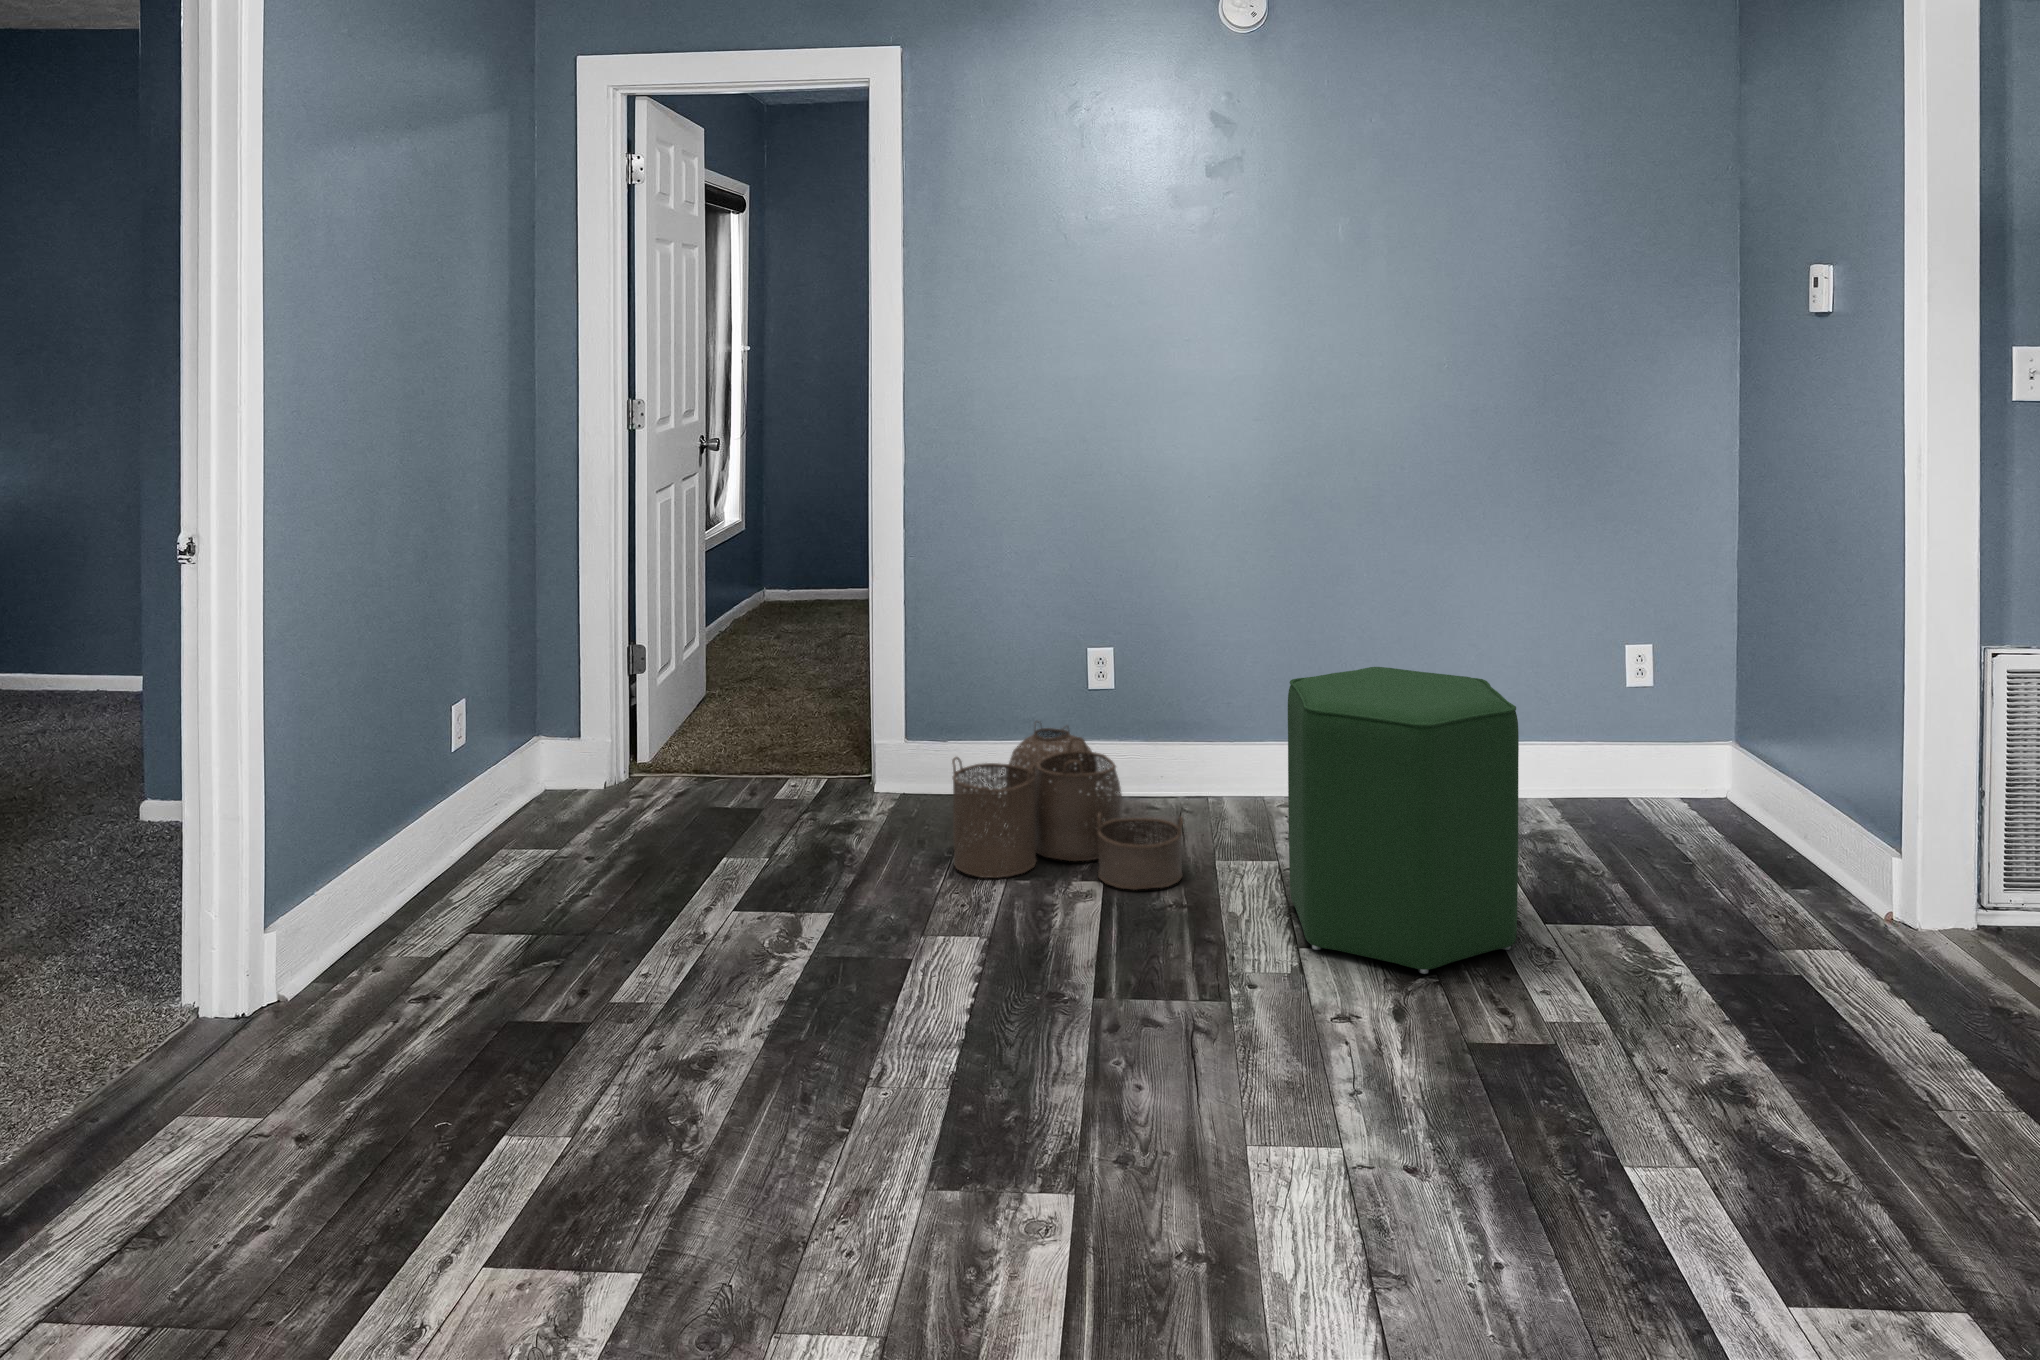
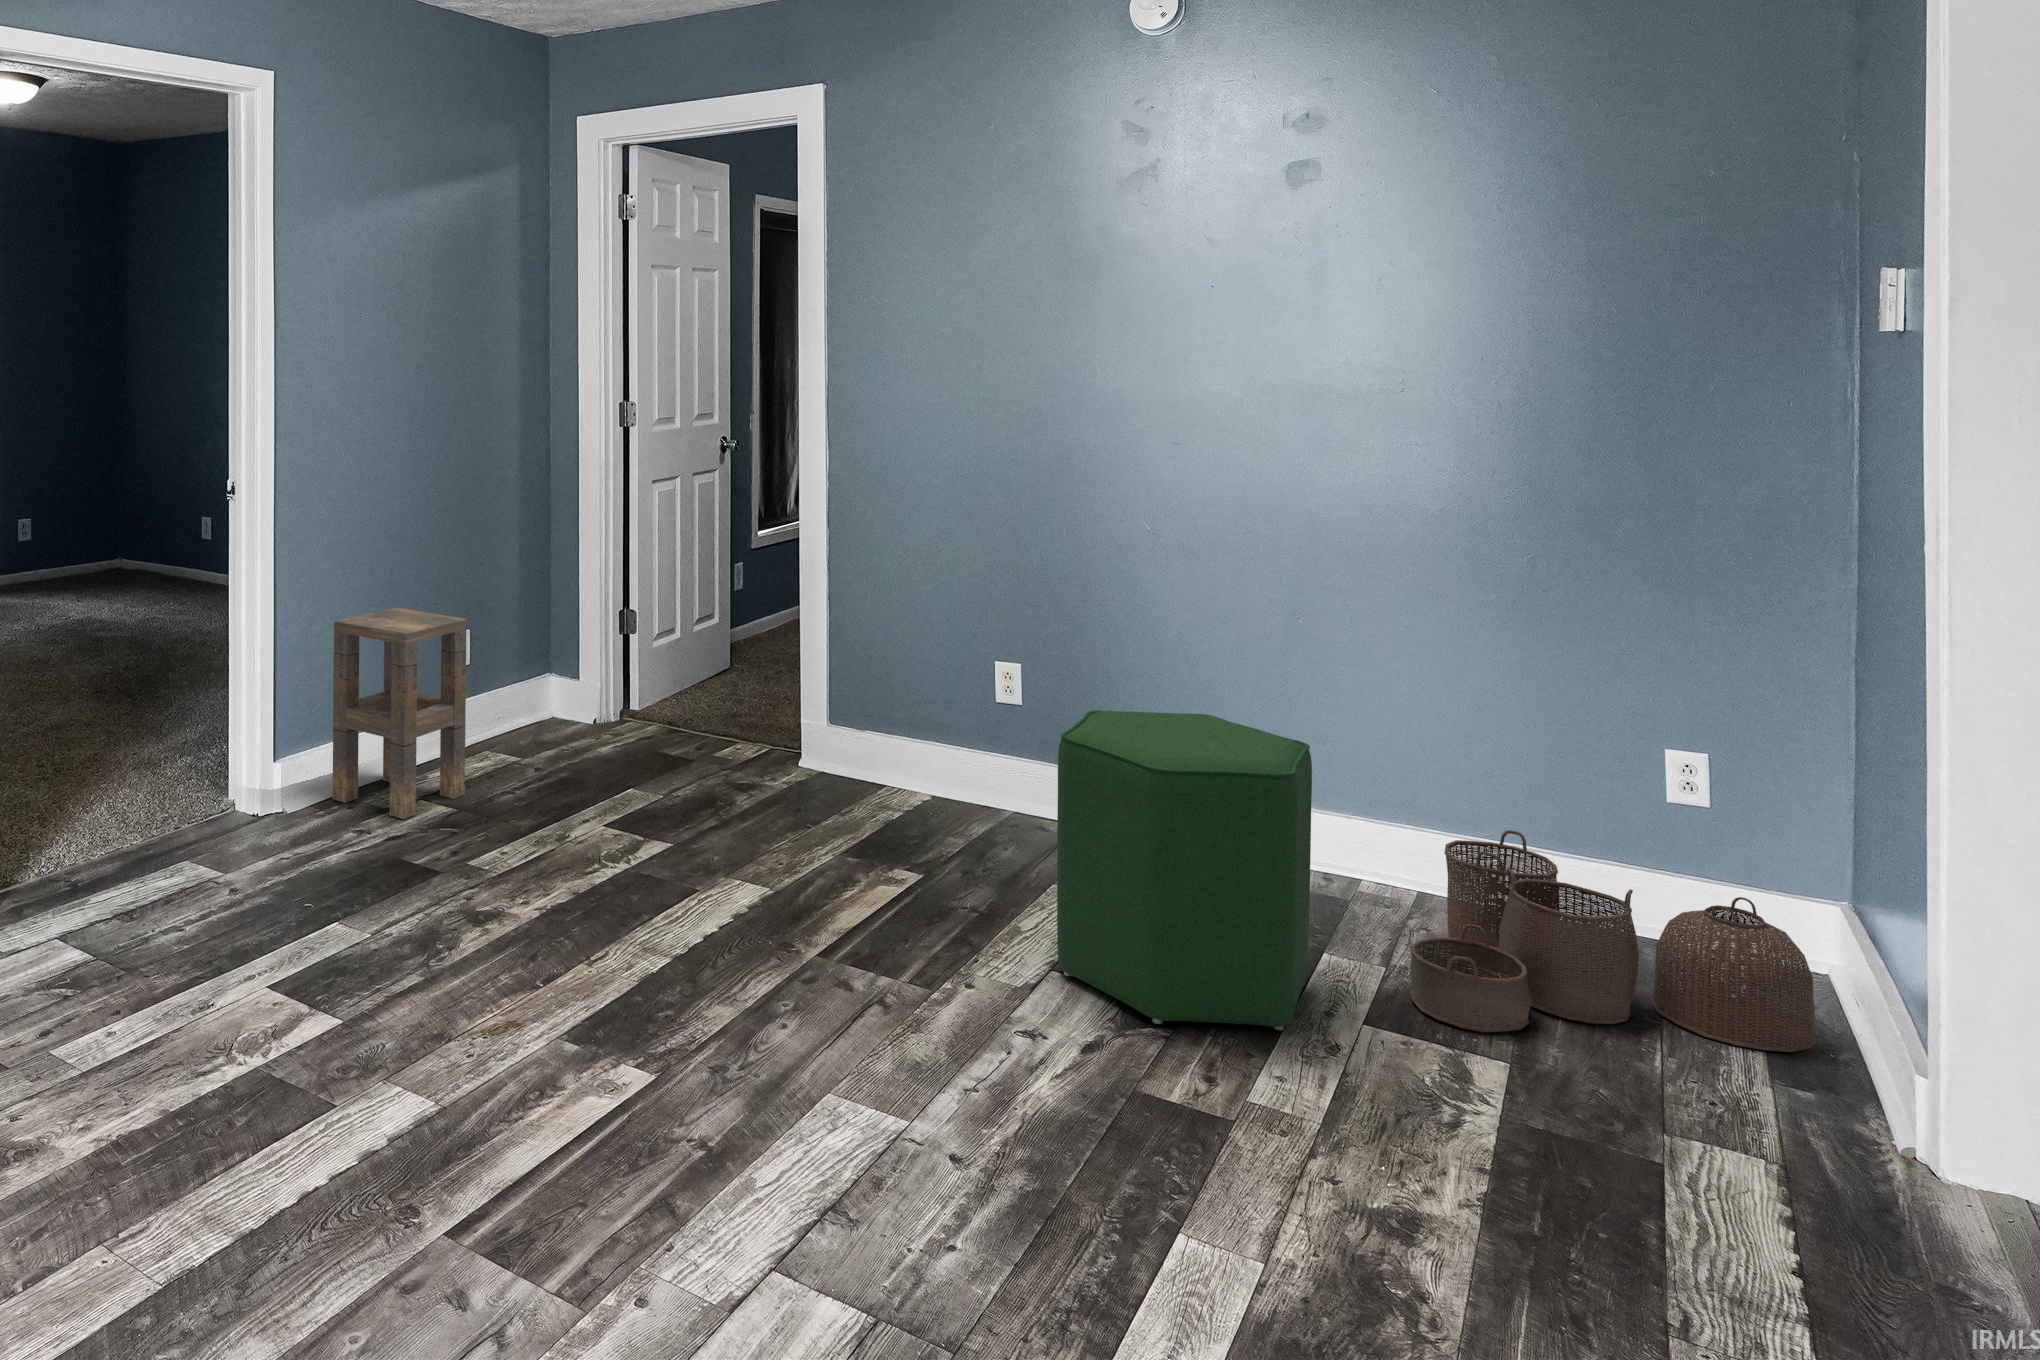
side table: none [339,686,523,968] -> present [332,607,467,819]
woven basket: present [952,722,1183,890] -> present [1410,830,1817,1052]

